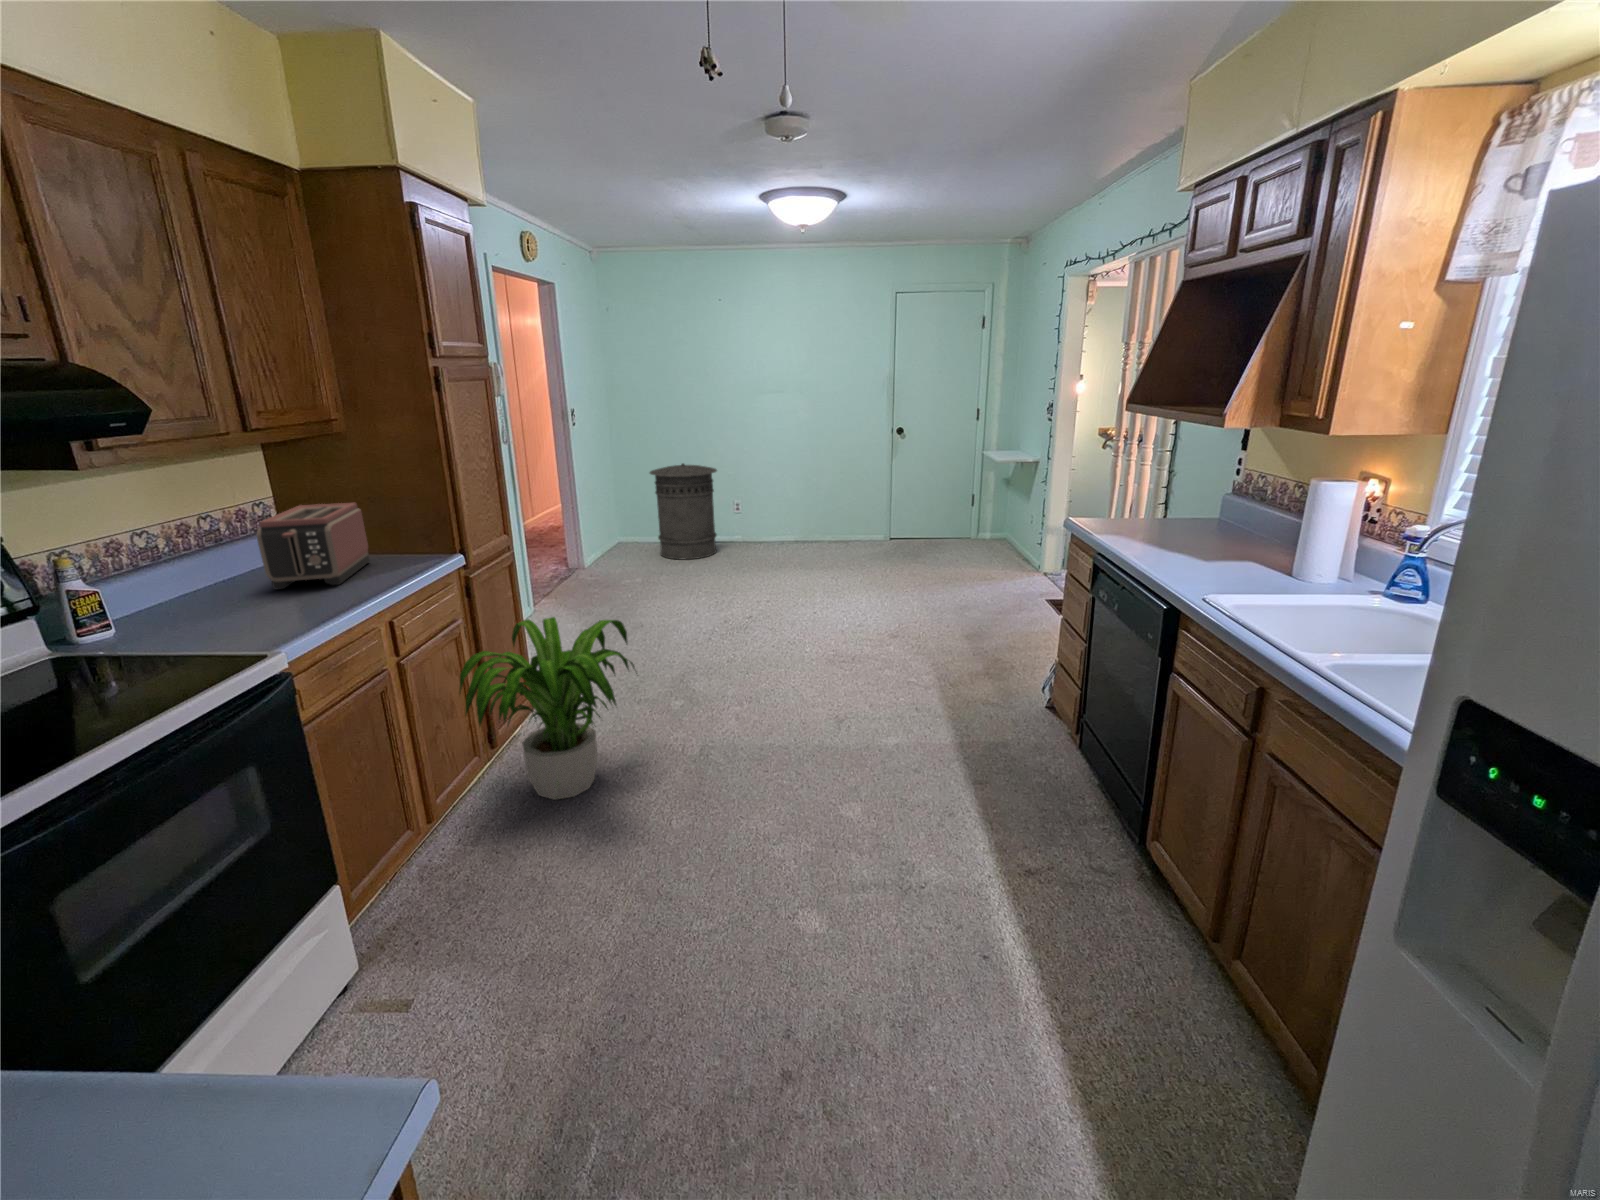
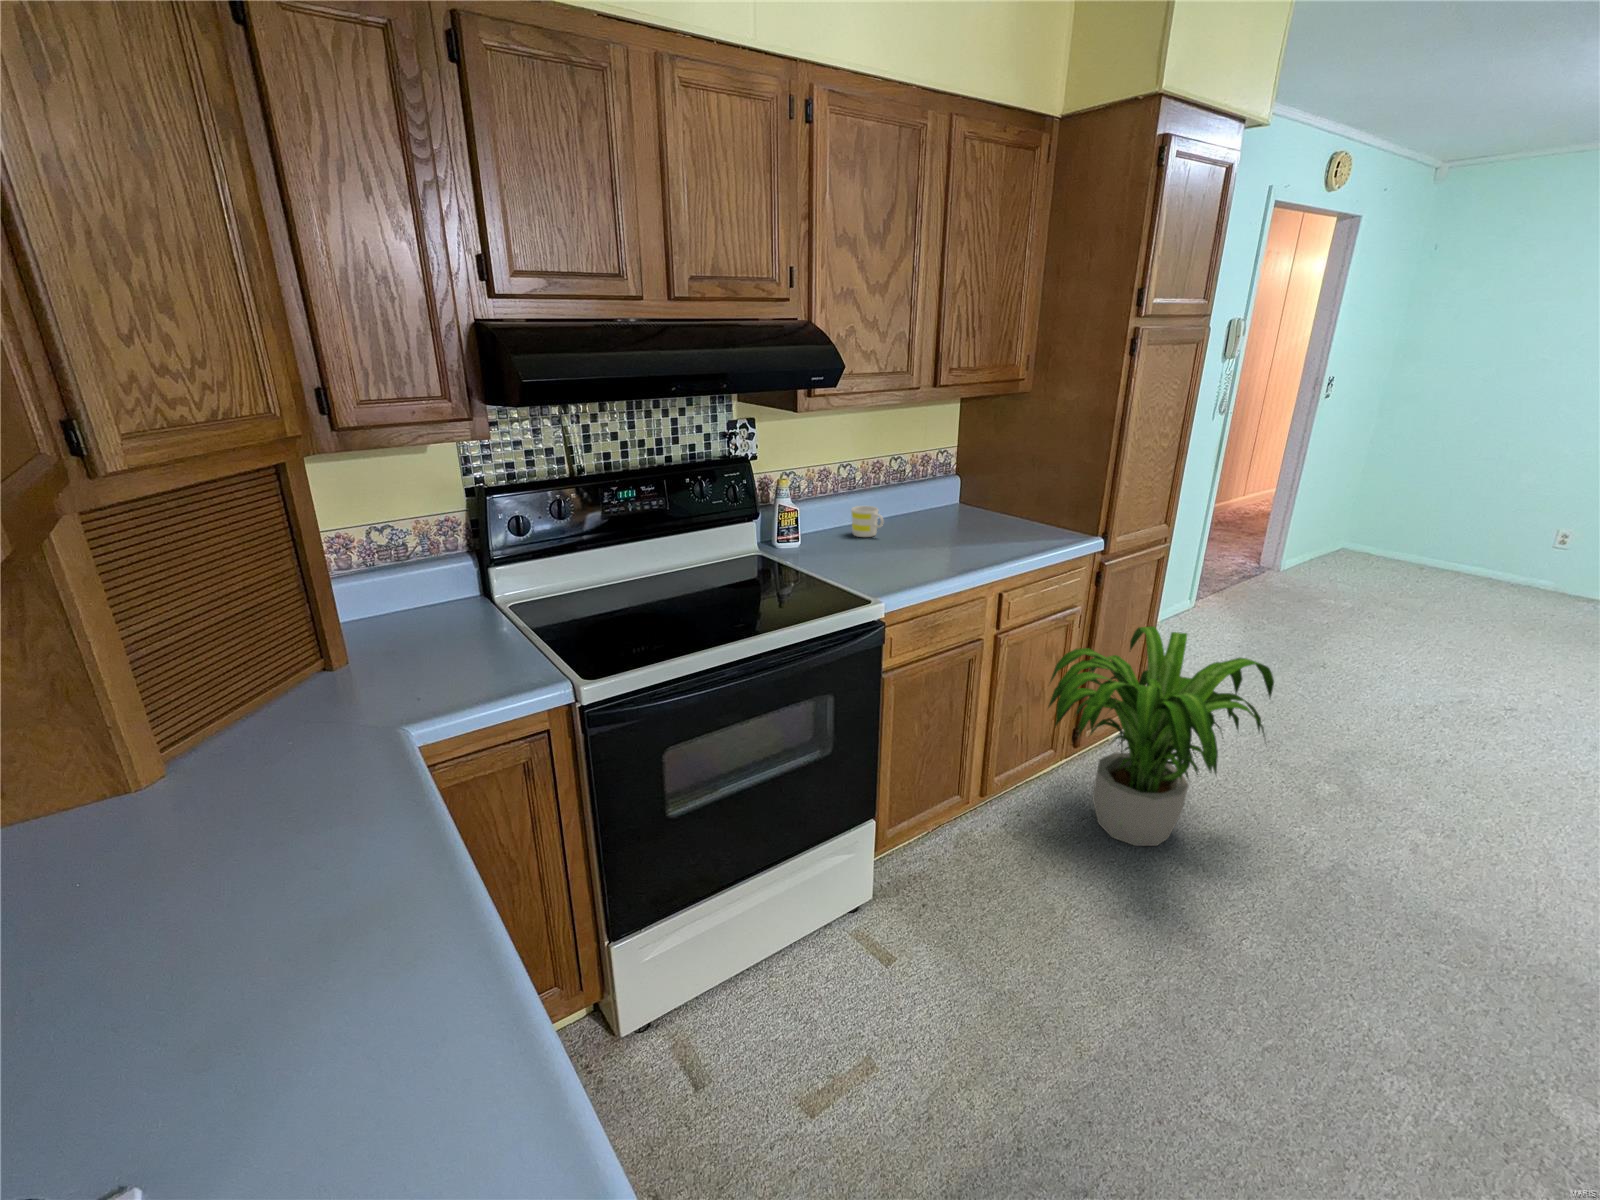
trash can: present [650,463,717,559] -> none [1402,459,1555,600]
toaster: present [257,503,369,589] -> none [918,459,1017,544]
mug: none [169,571,222,608] -> present [851,506,884,537]

